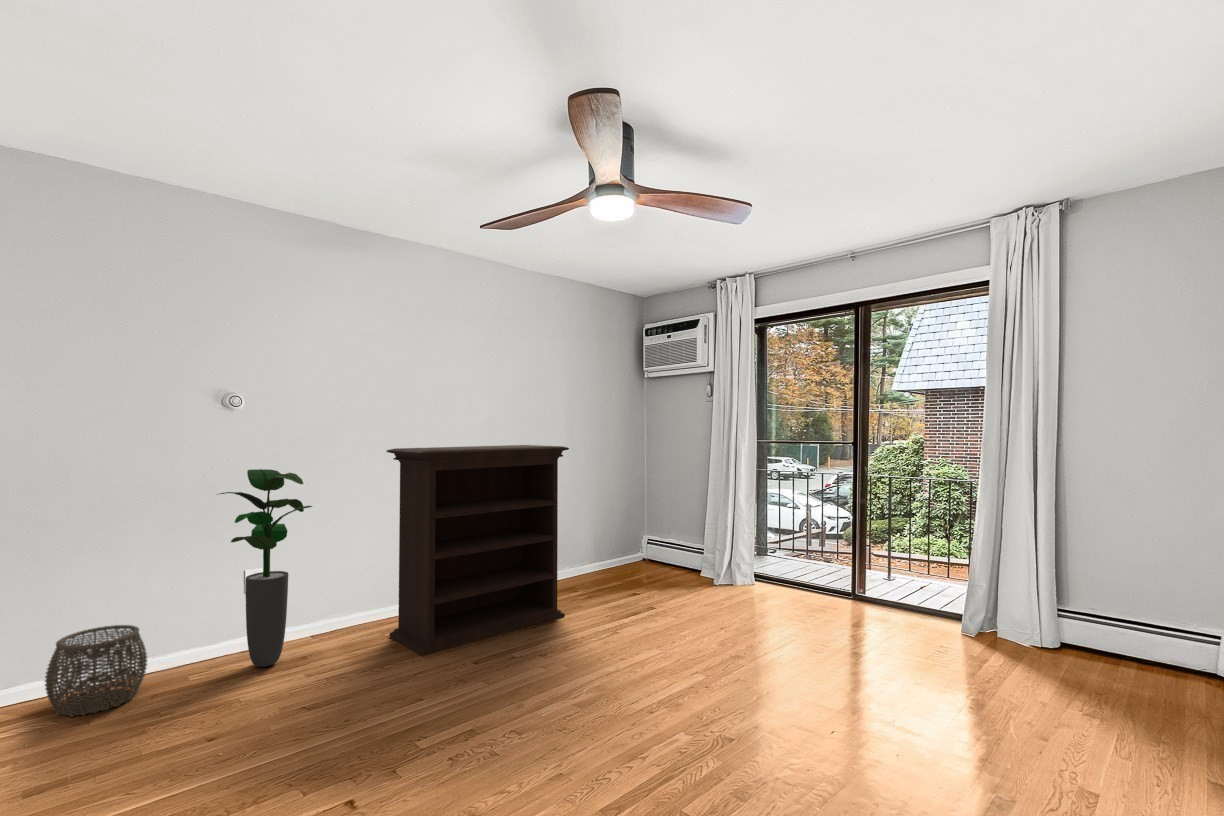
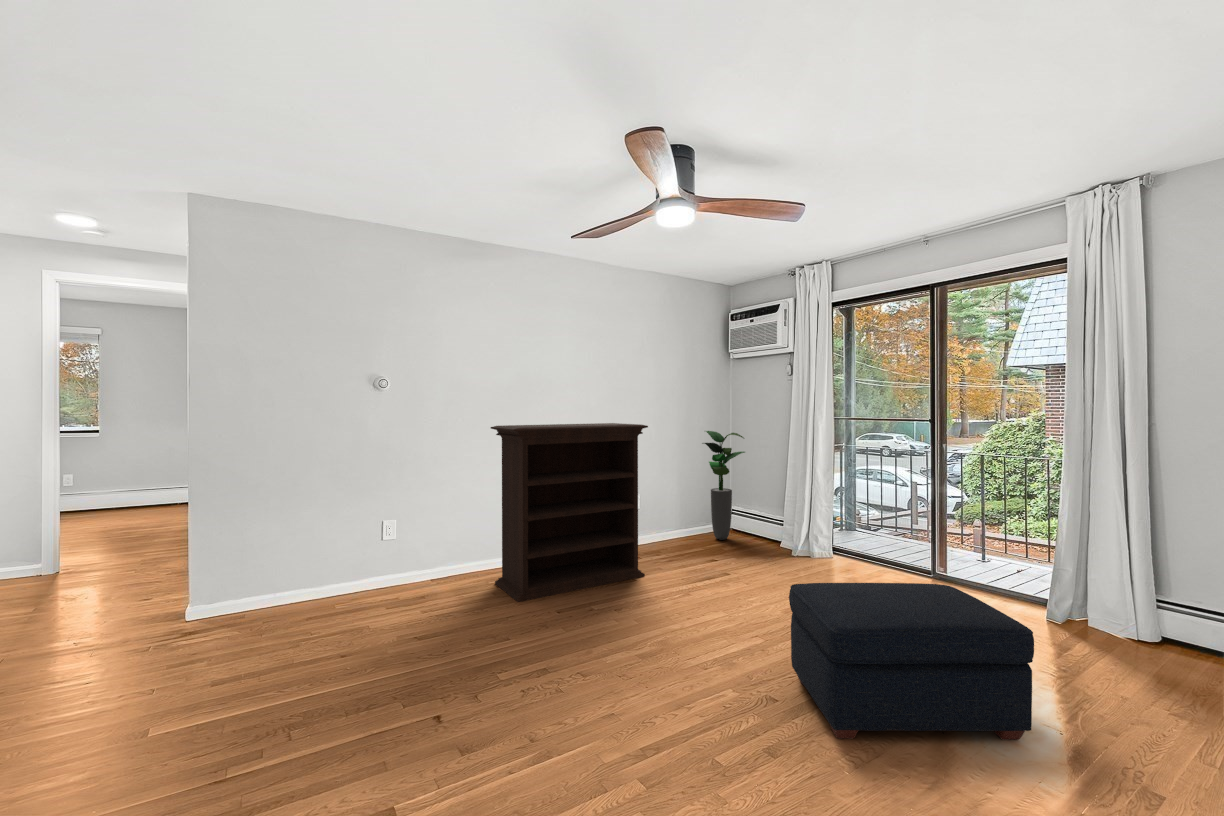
potted plant: present [220,469,312,667] -> present [702,431,745,540]
ottoman: none [739,605,976,772] -> present [789,583,1034,740]
woven basket: present [45,625,147,716] -> none [238,561,309,628]

